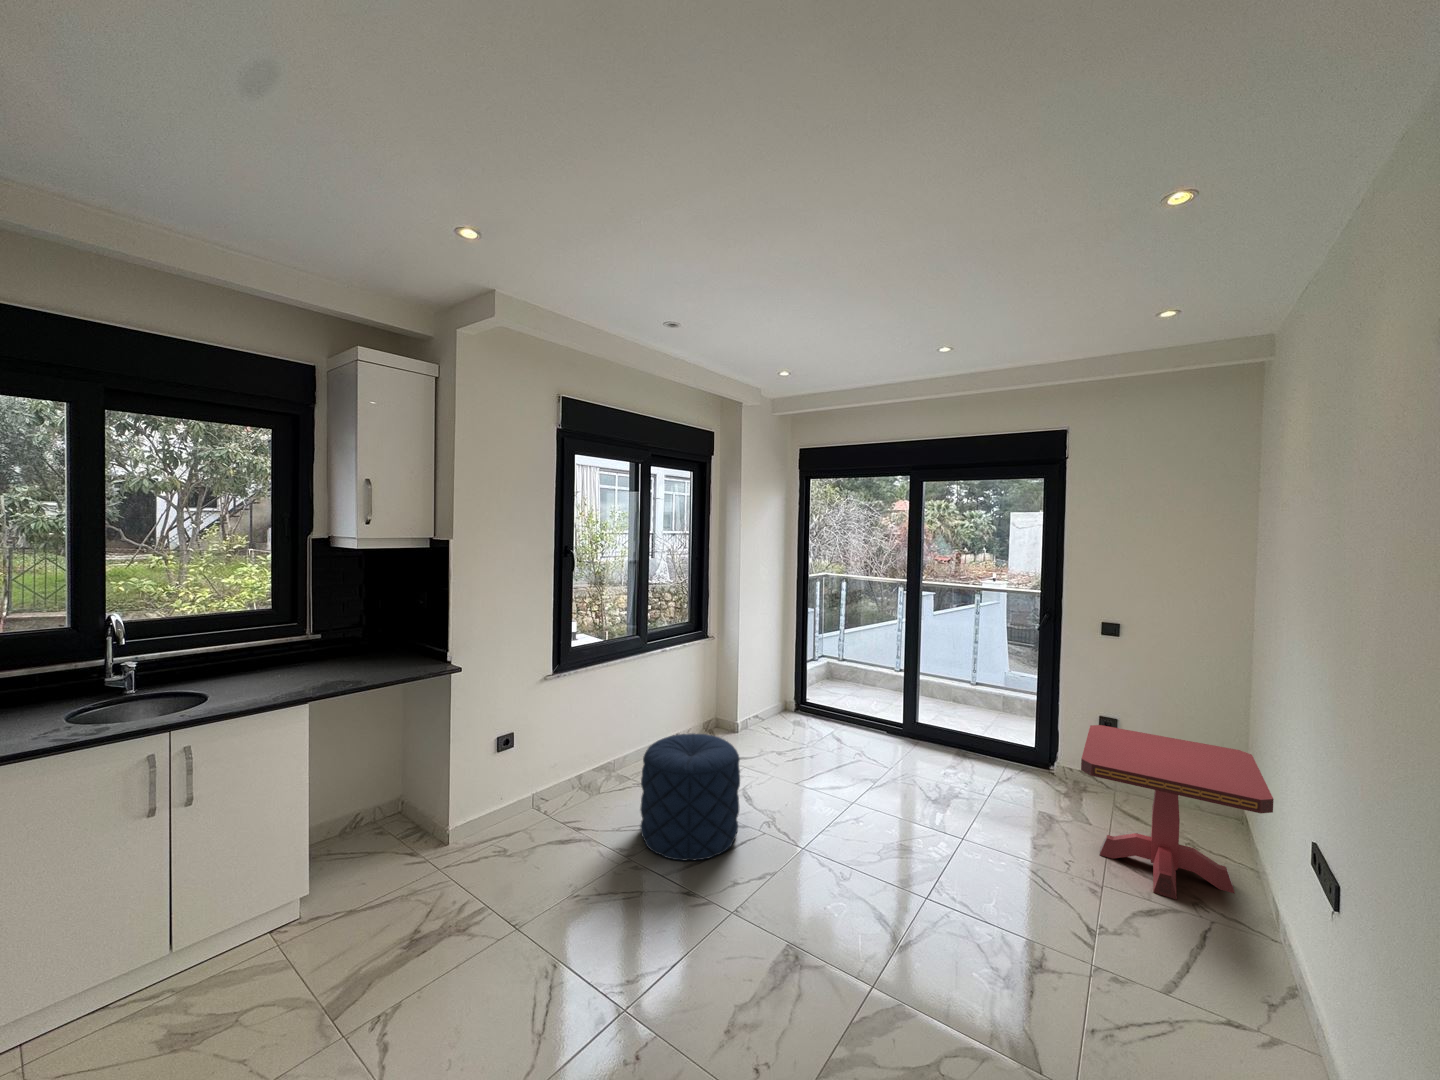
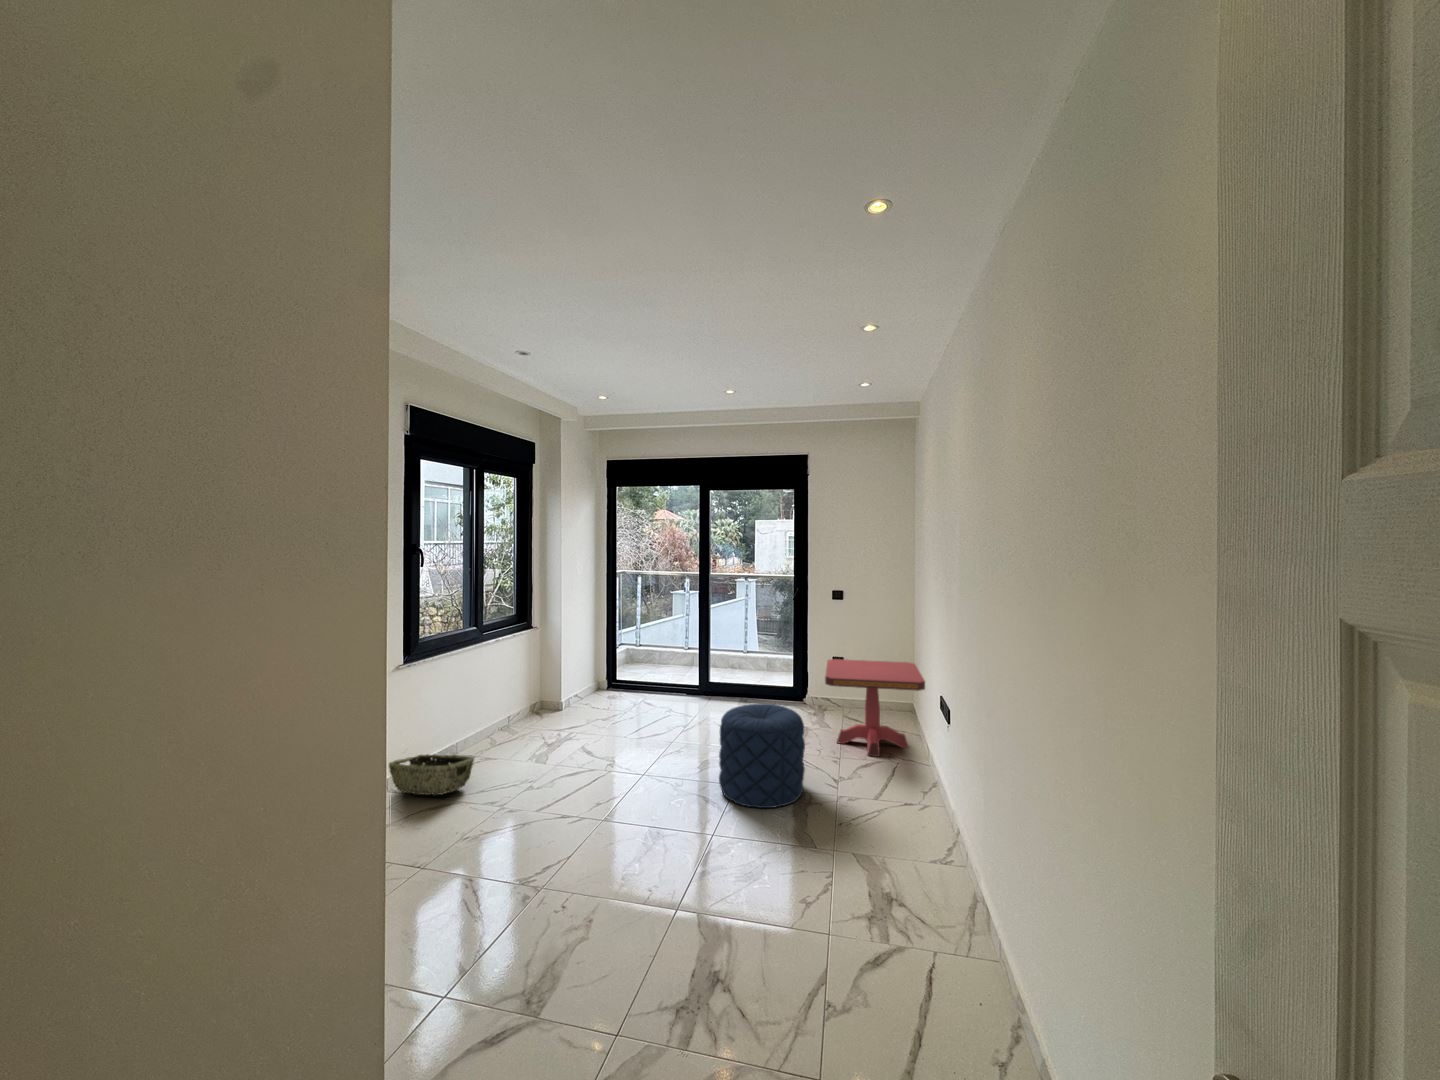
pouf: present [640,733,740,861] -> present [719,704,805,808]
woven basket: none [530,774,614,829] -> present [389,754,474,795]

